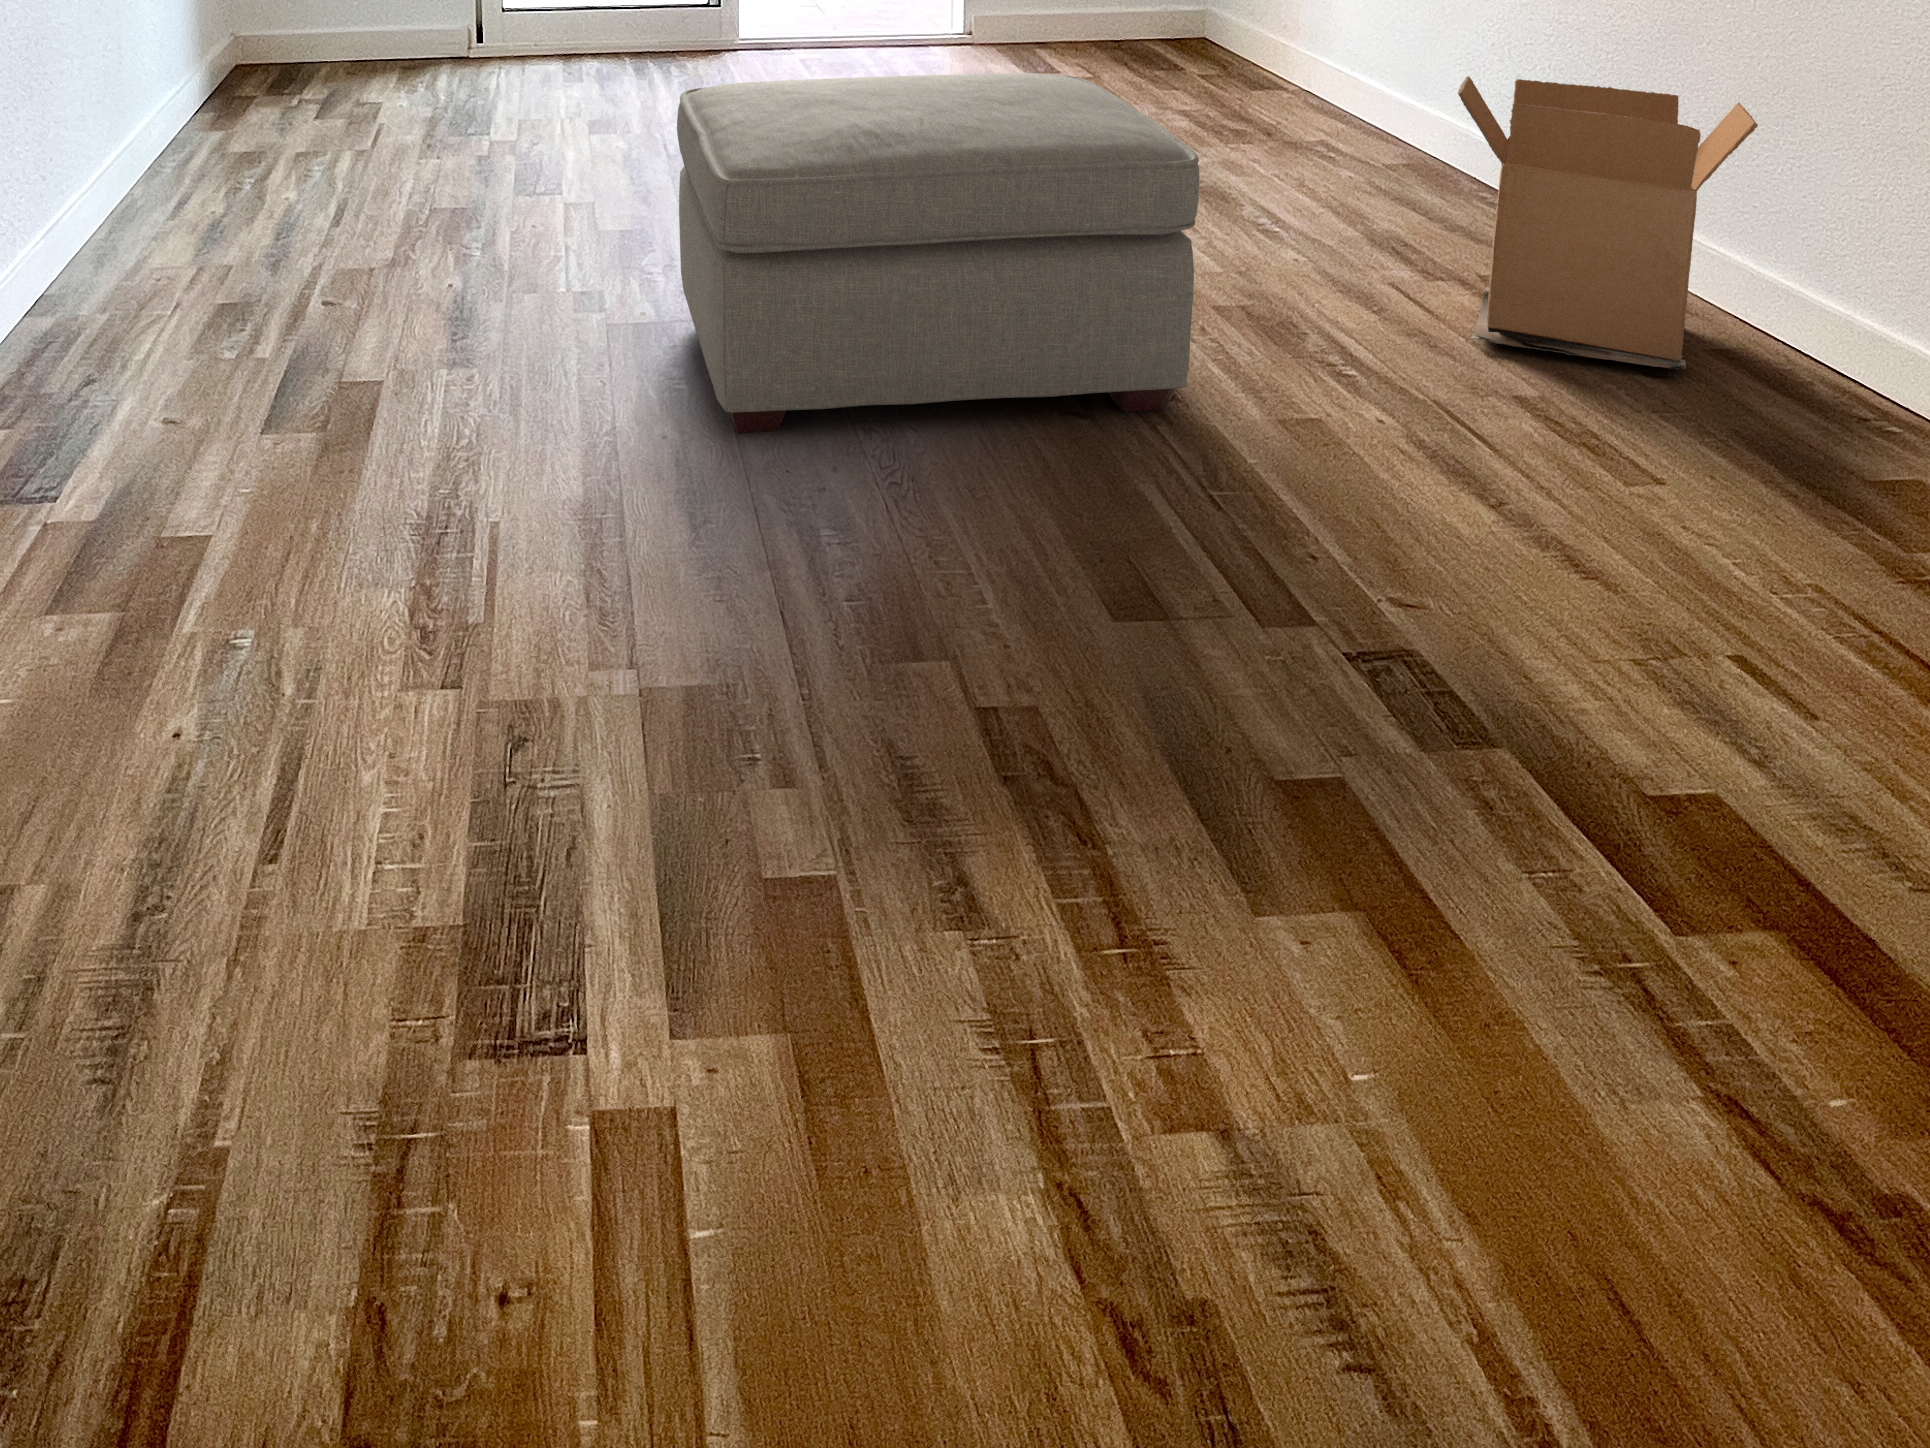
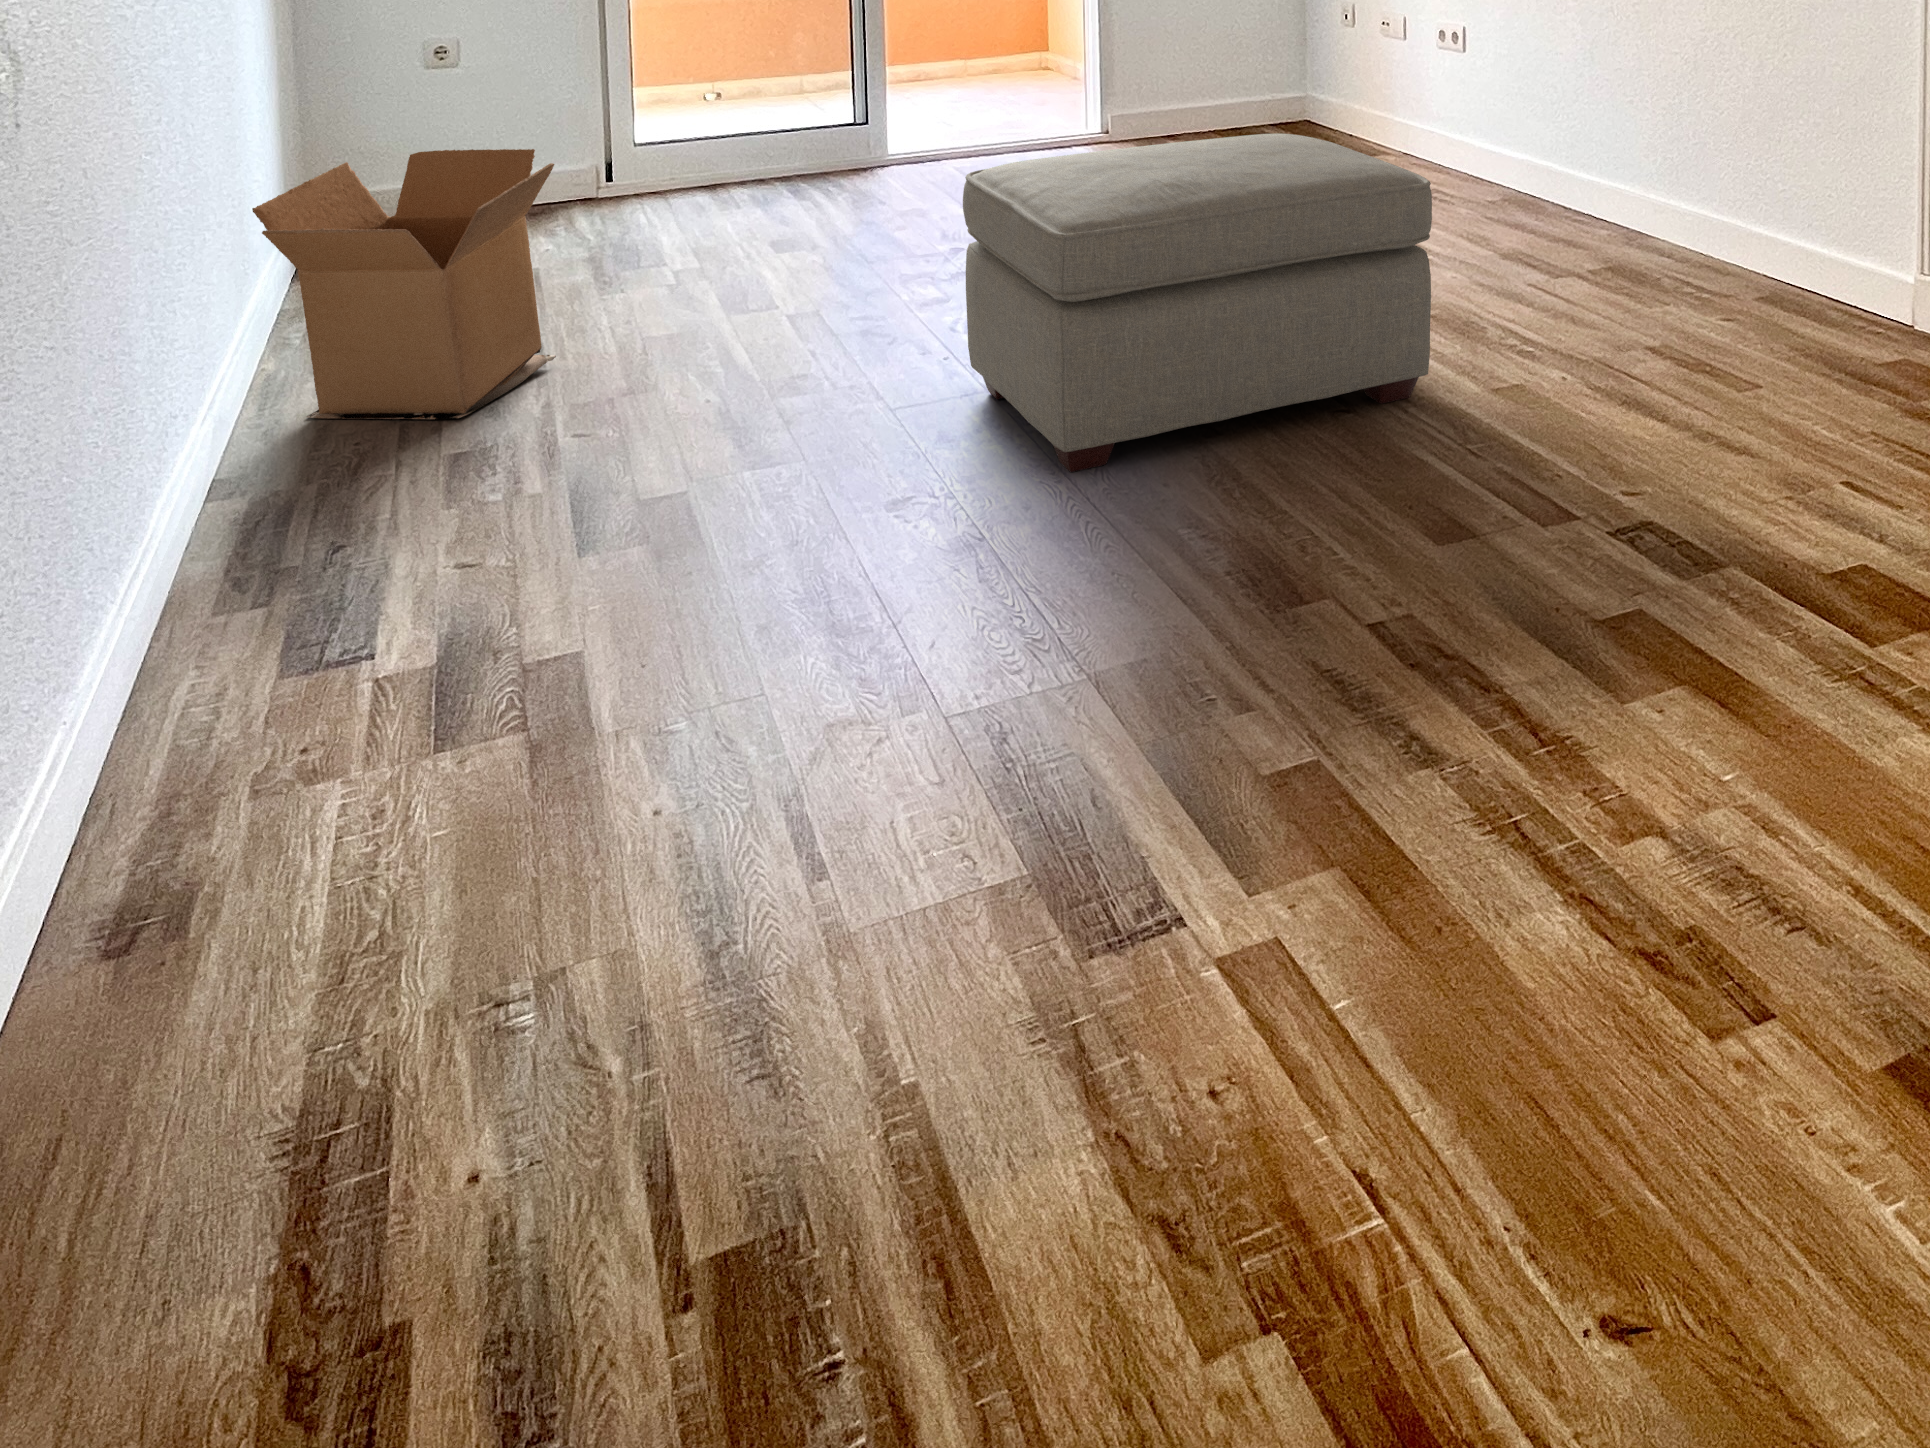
cardboard box: present [1458,76,1758,369] -> present [252,149,556,419]

